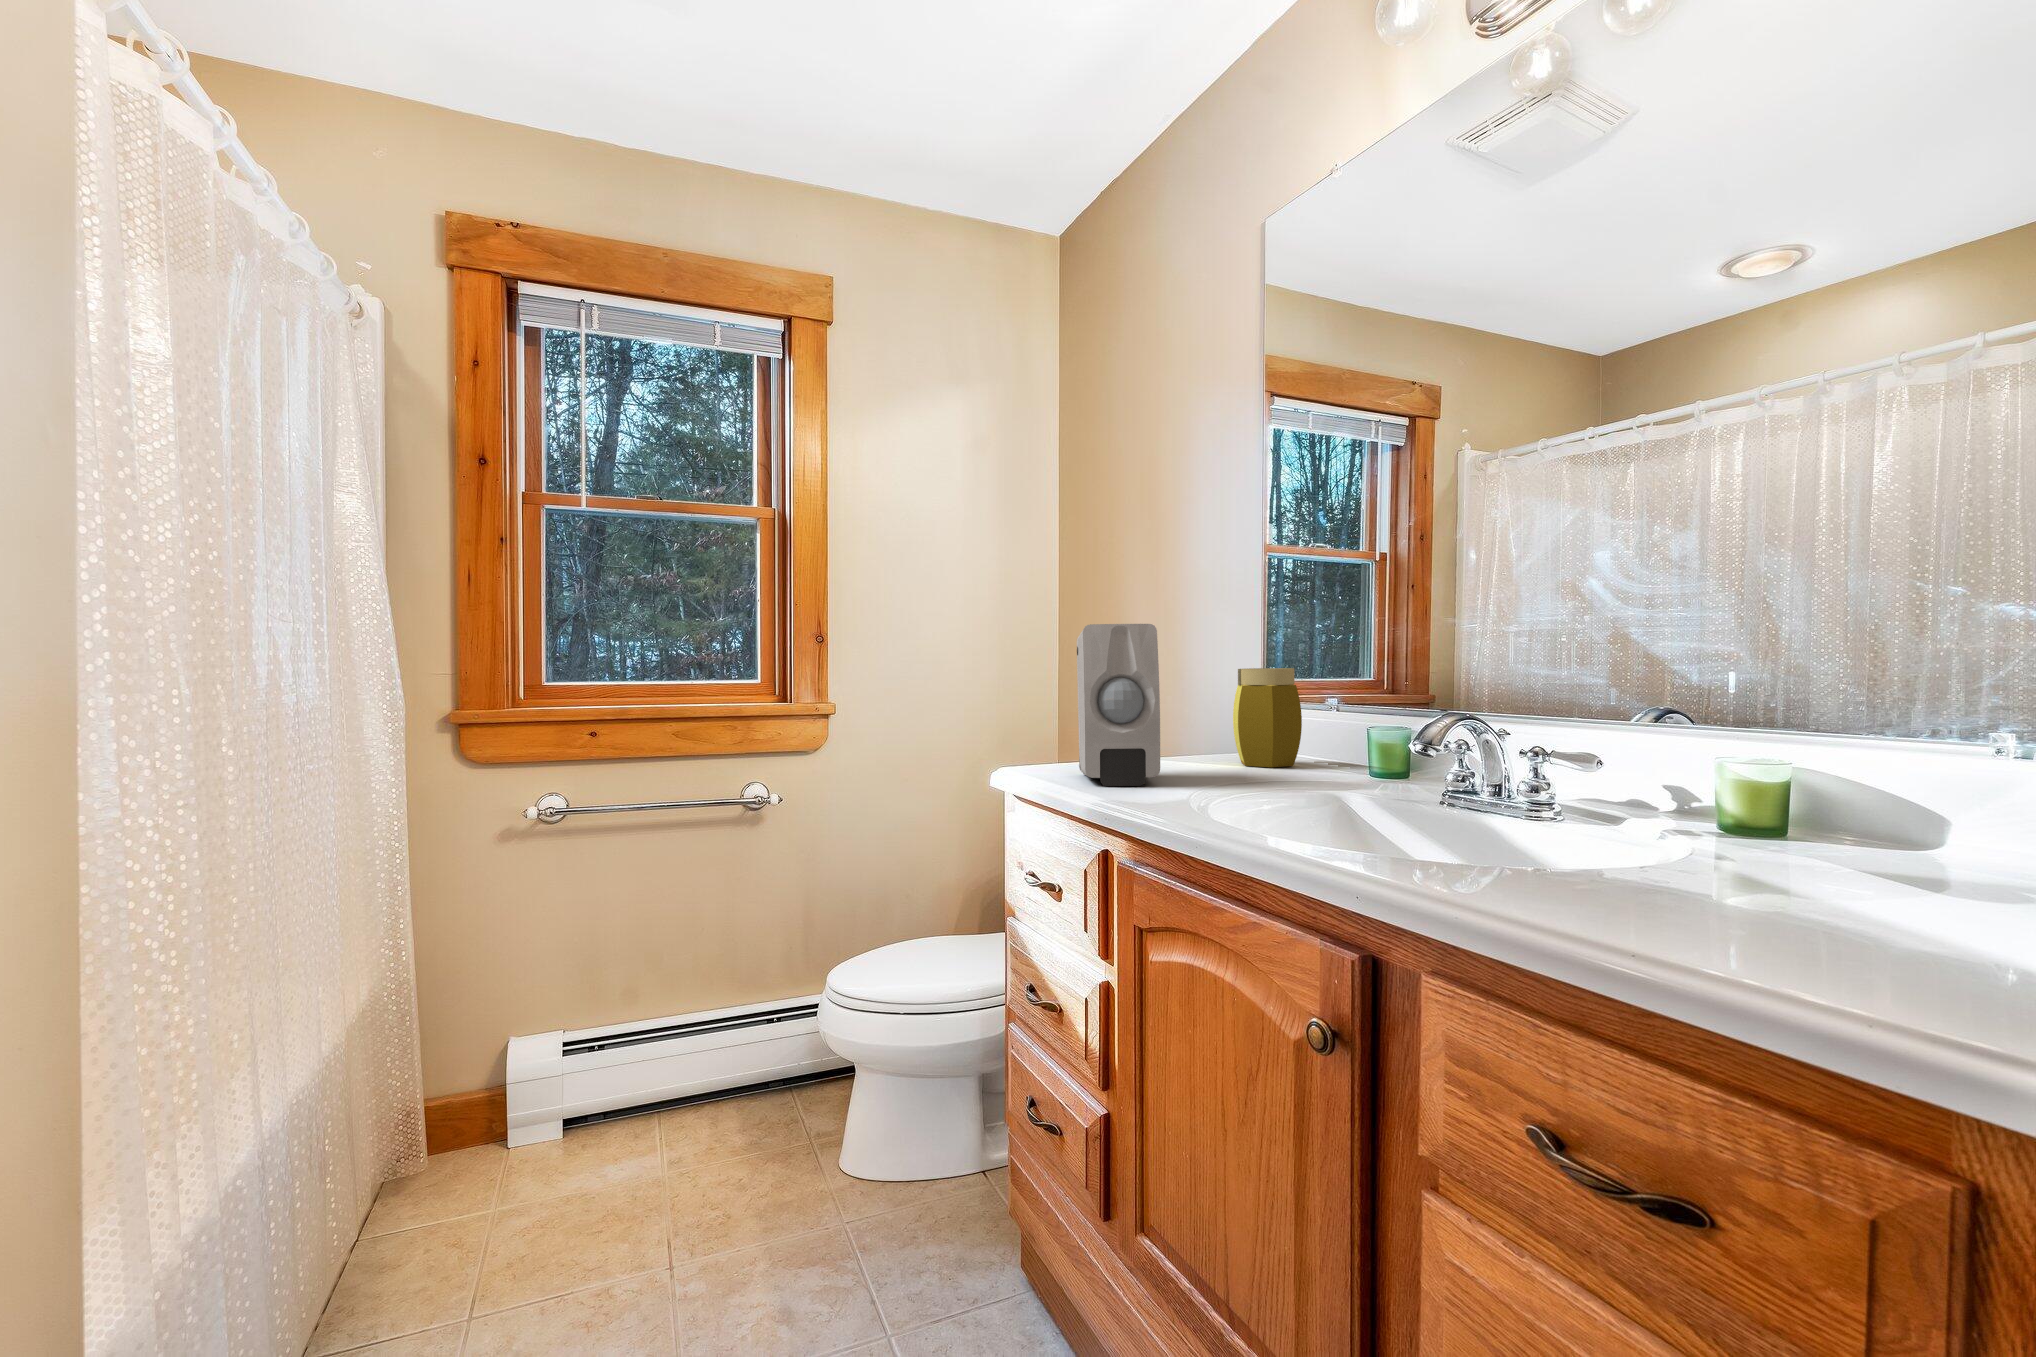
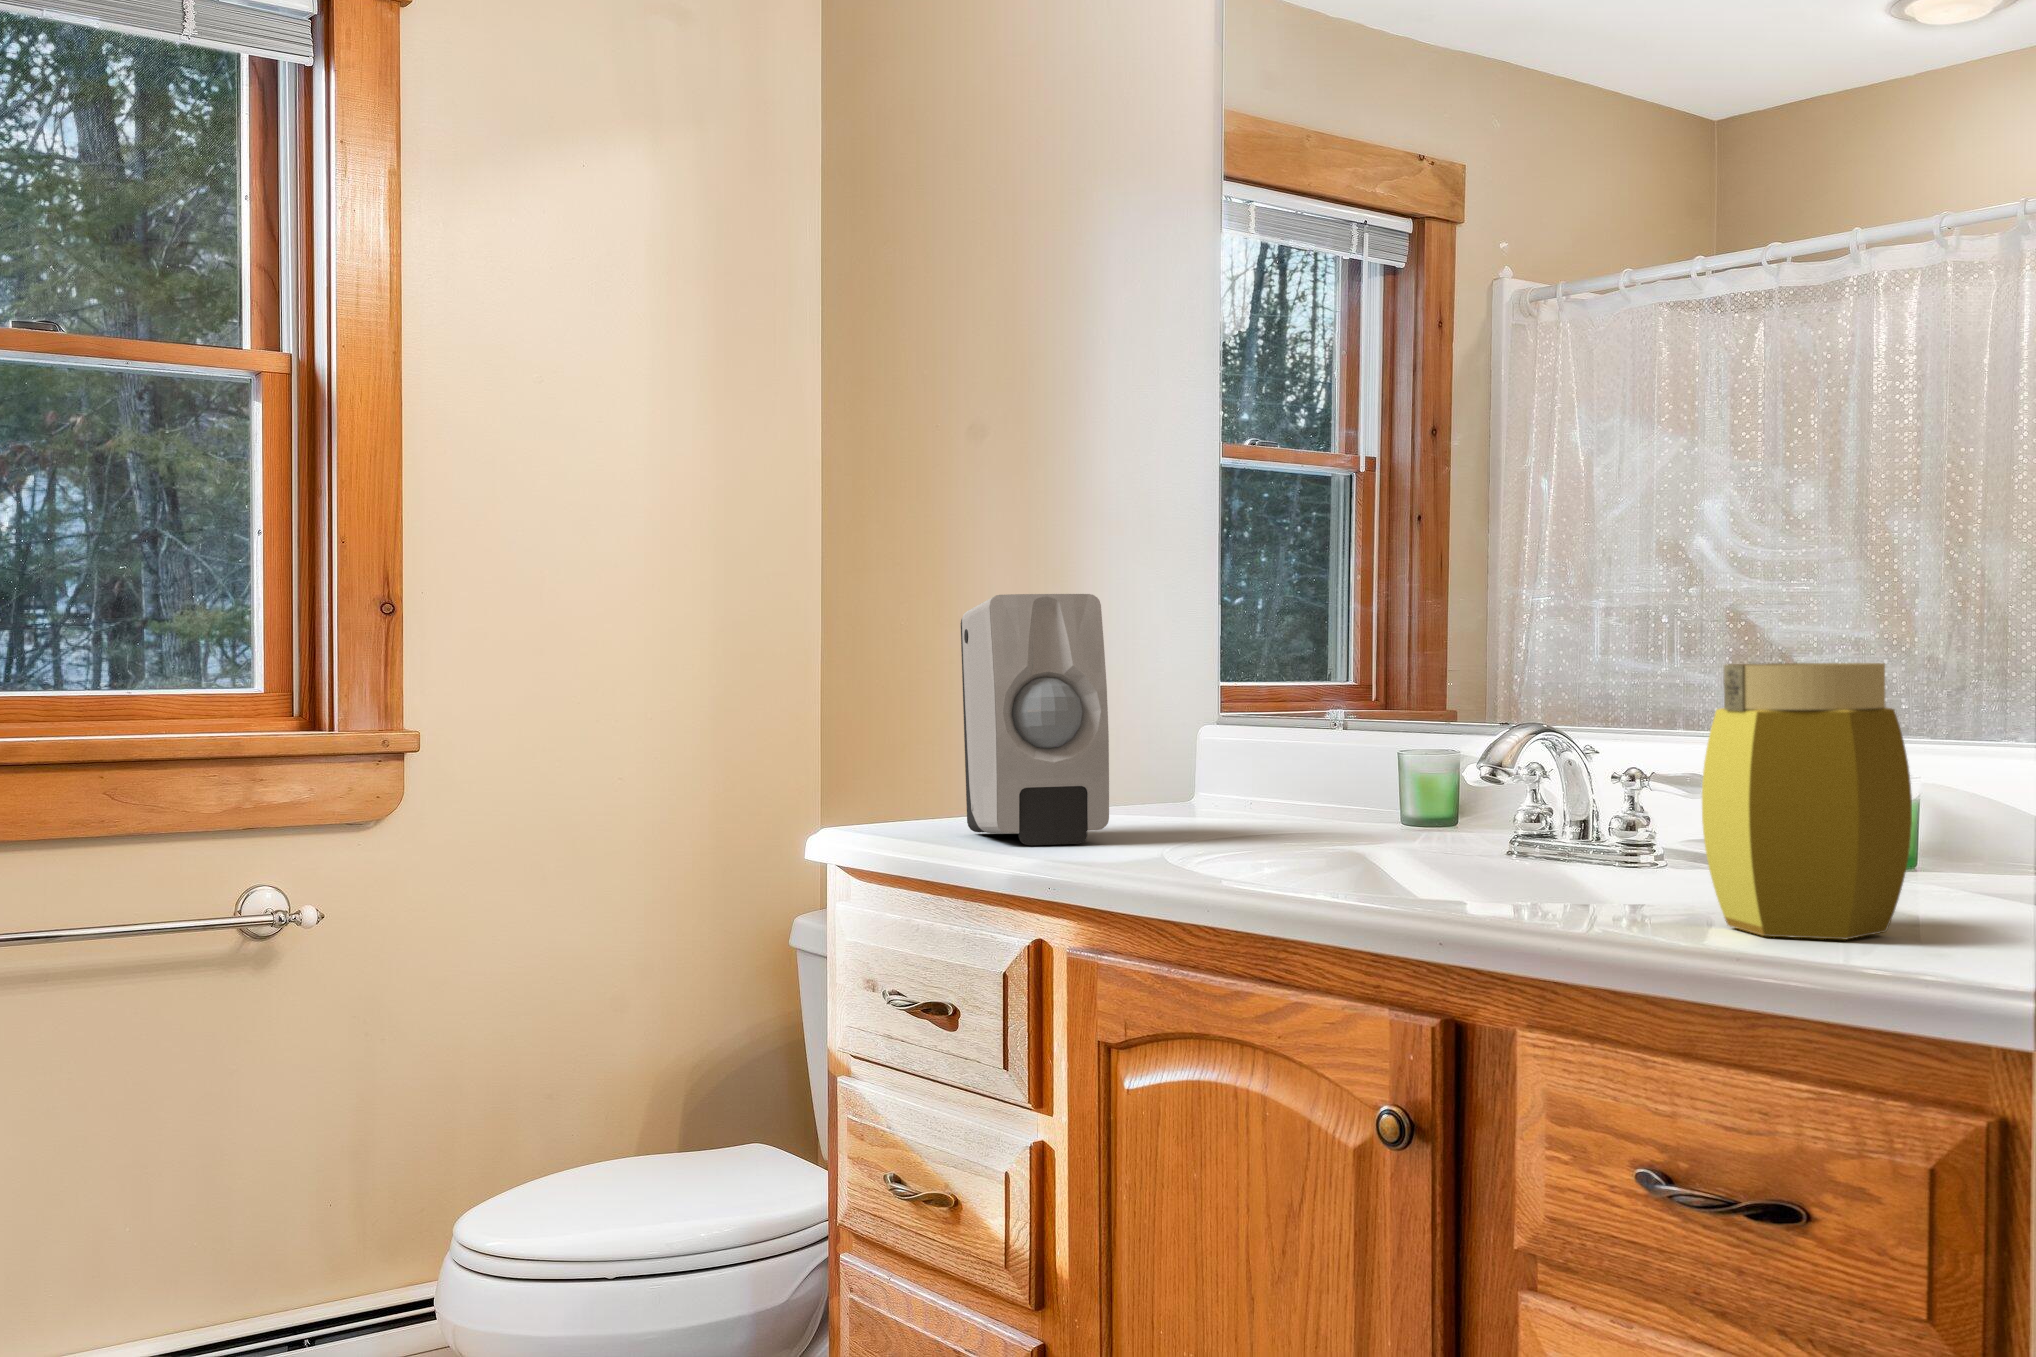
jar: present [1233,668,1302,767] -> present [1702,663,1912,940]

